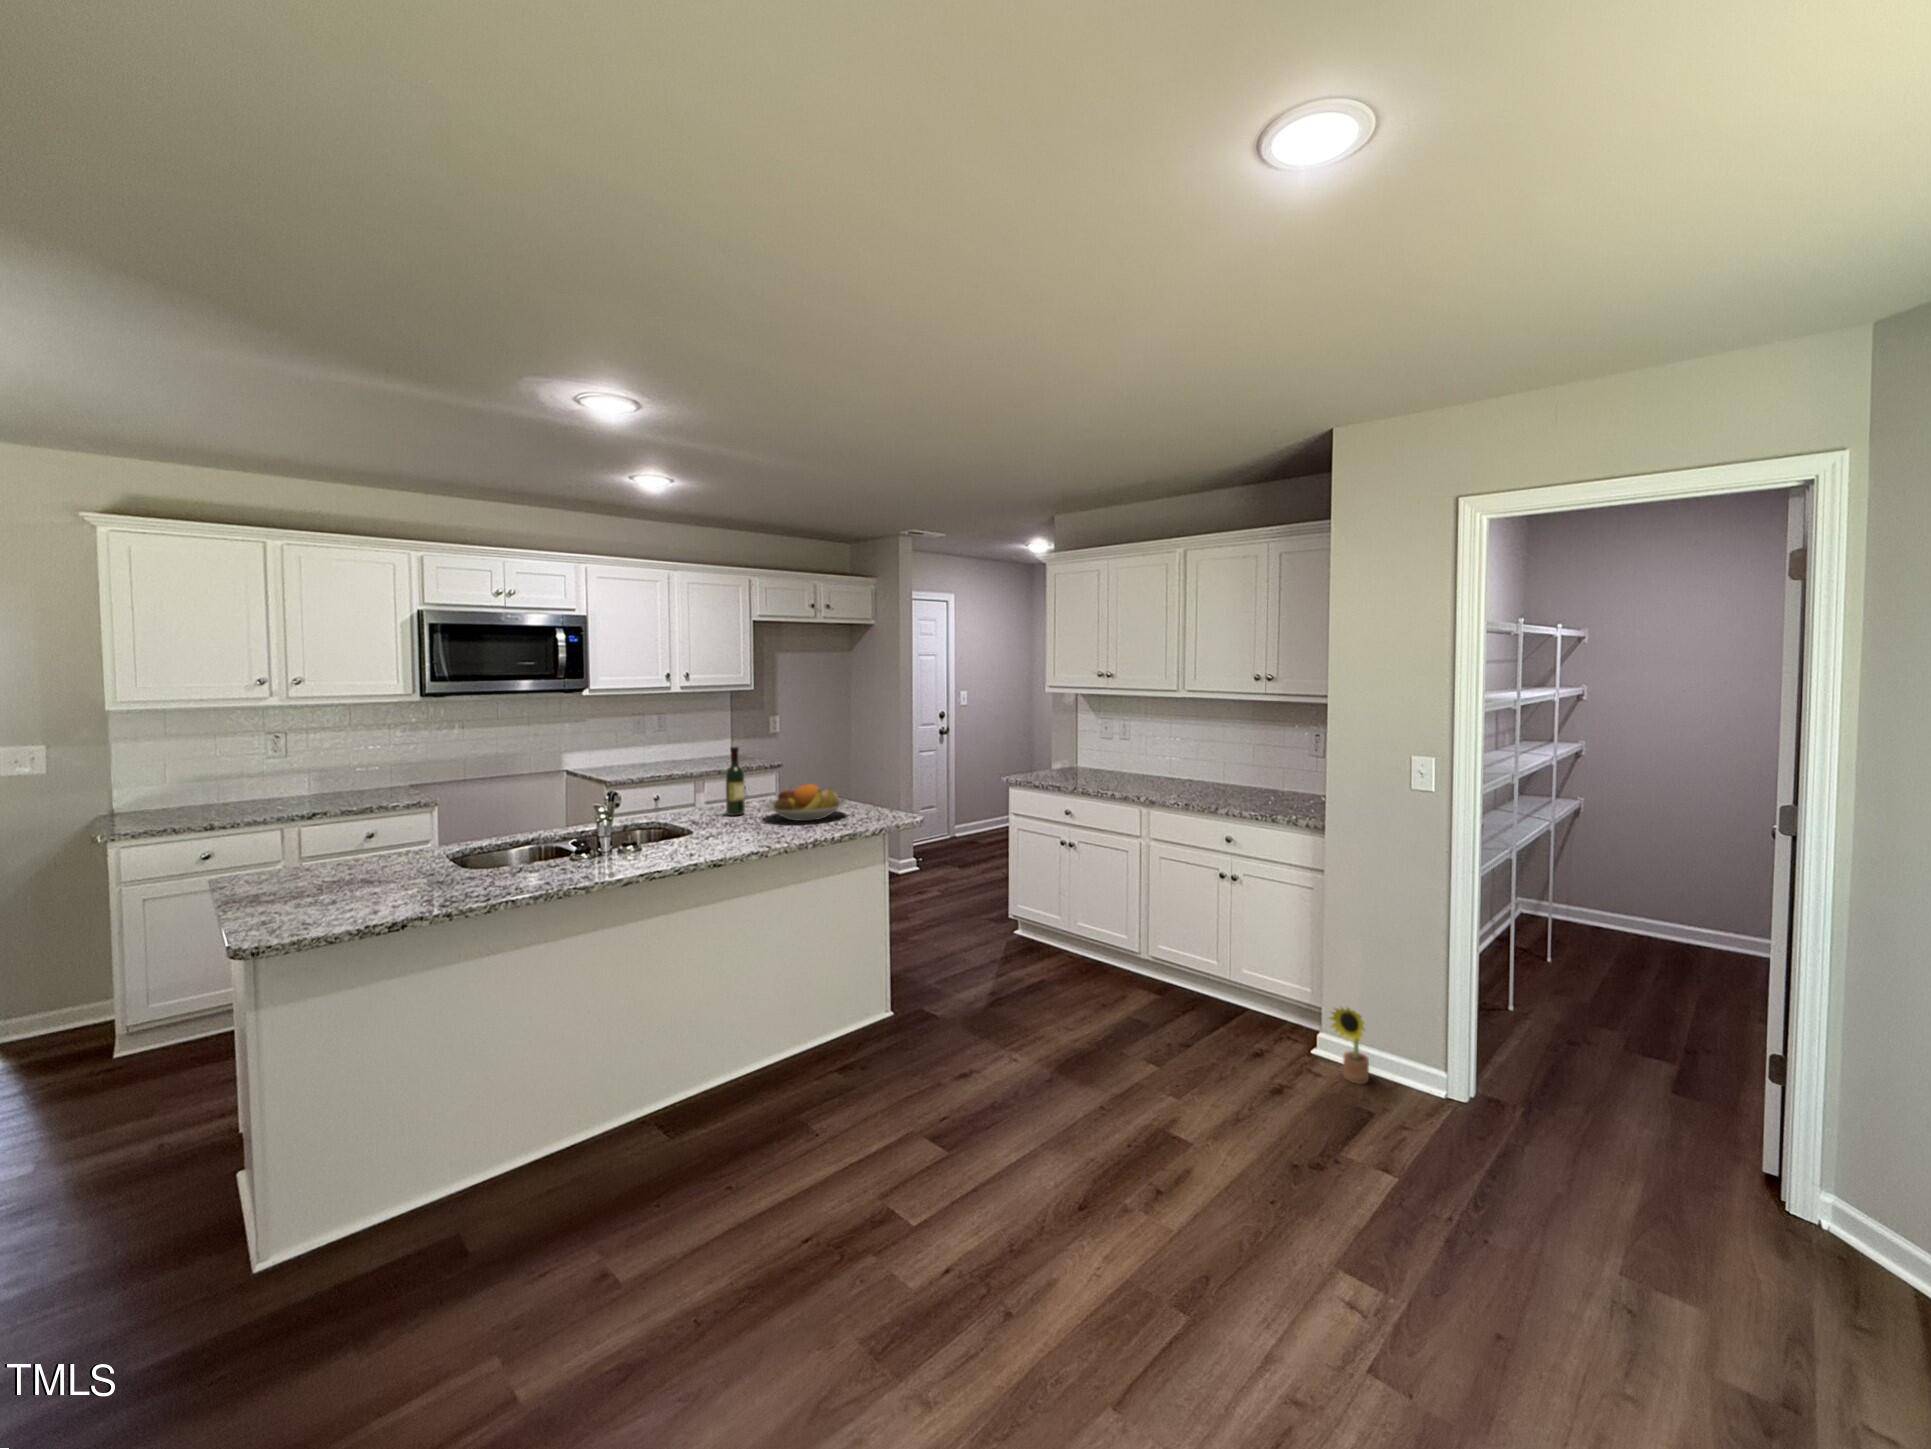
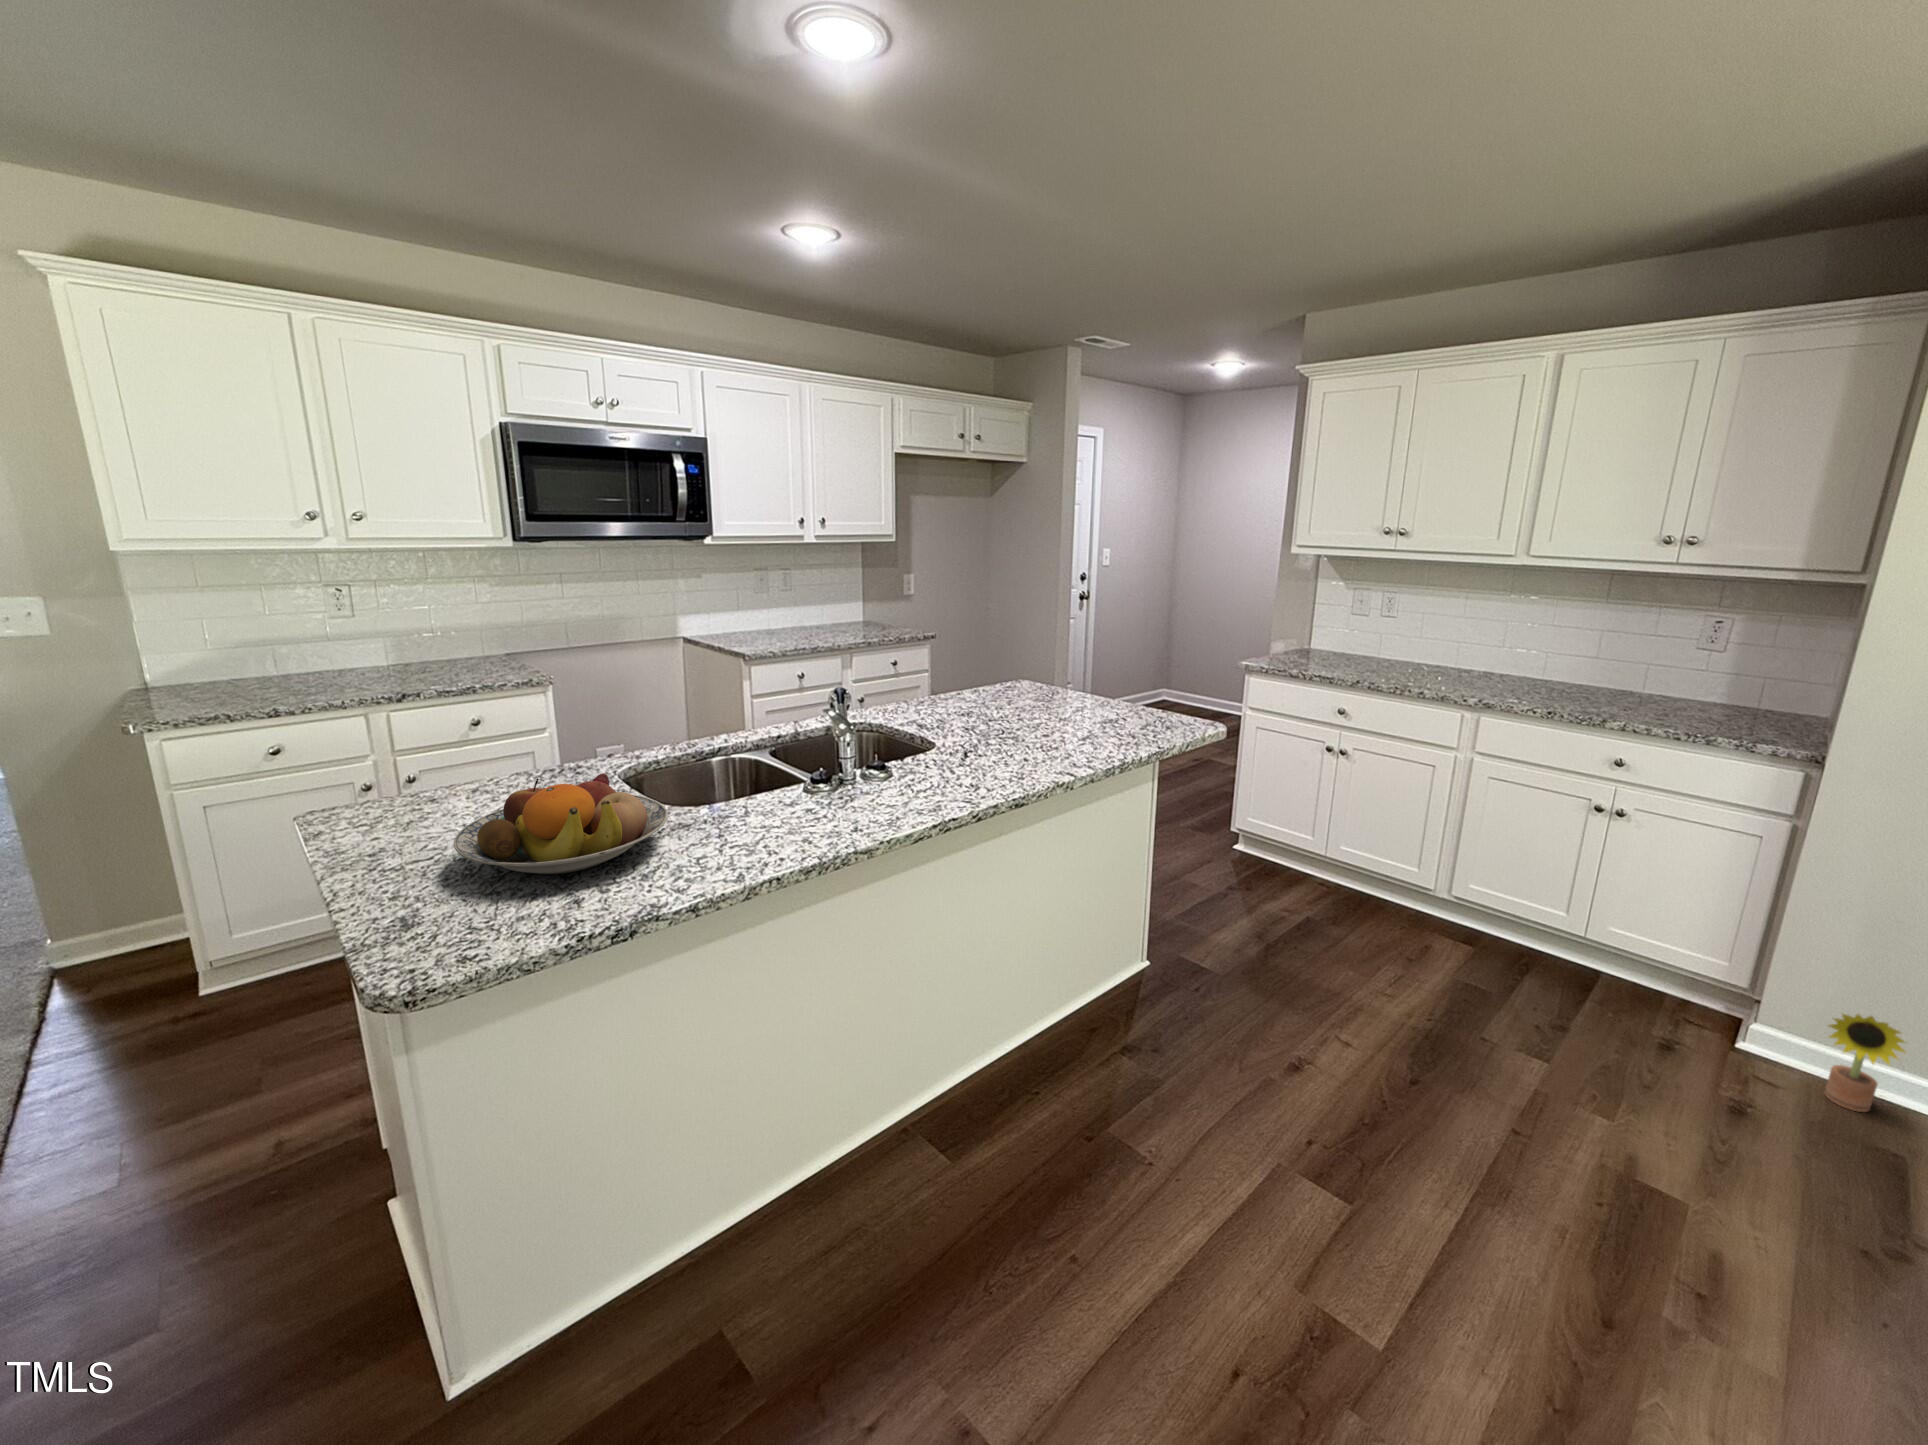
wine bottle: present [726,747,745,816] -> none [944,620,969,714]
fruit bowl: present [765,784,847,821] -> present [454,773,668,874]

